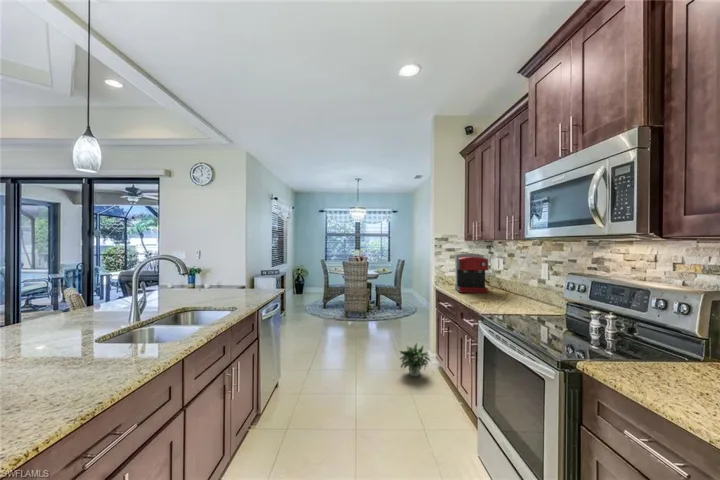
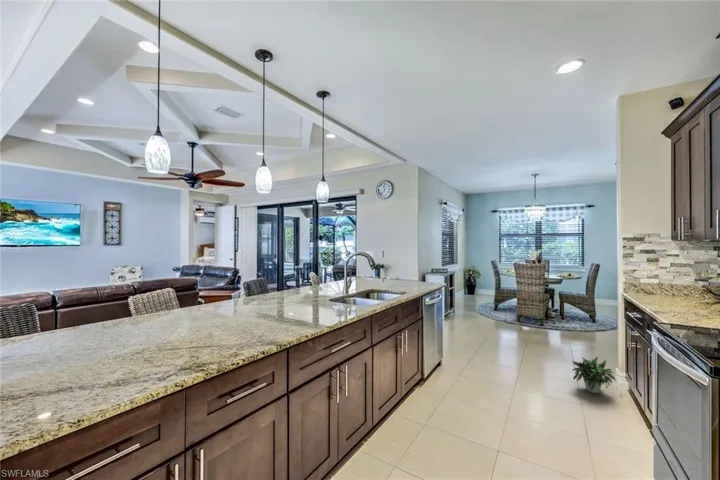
coffee maker: present [455,253,488,293] -> none [653,256,705,308]

